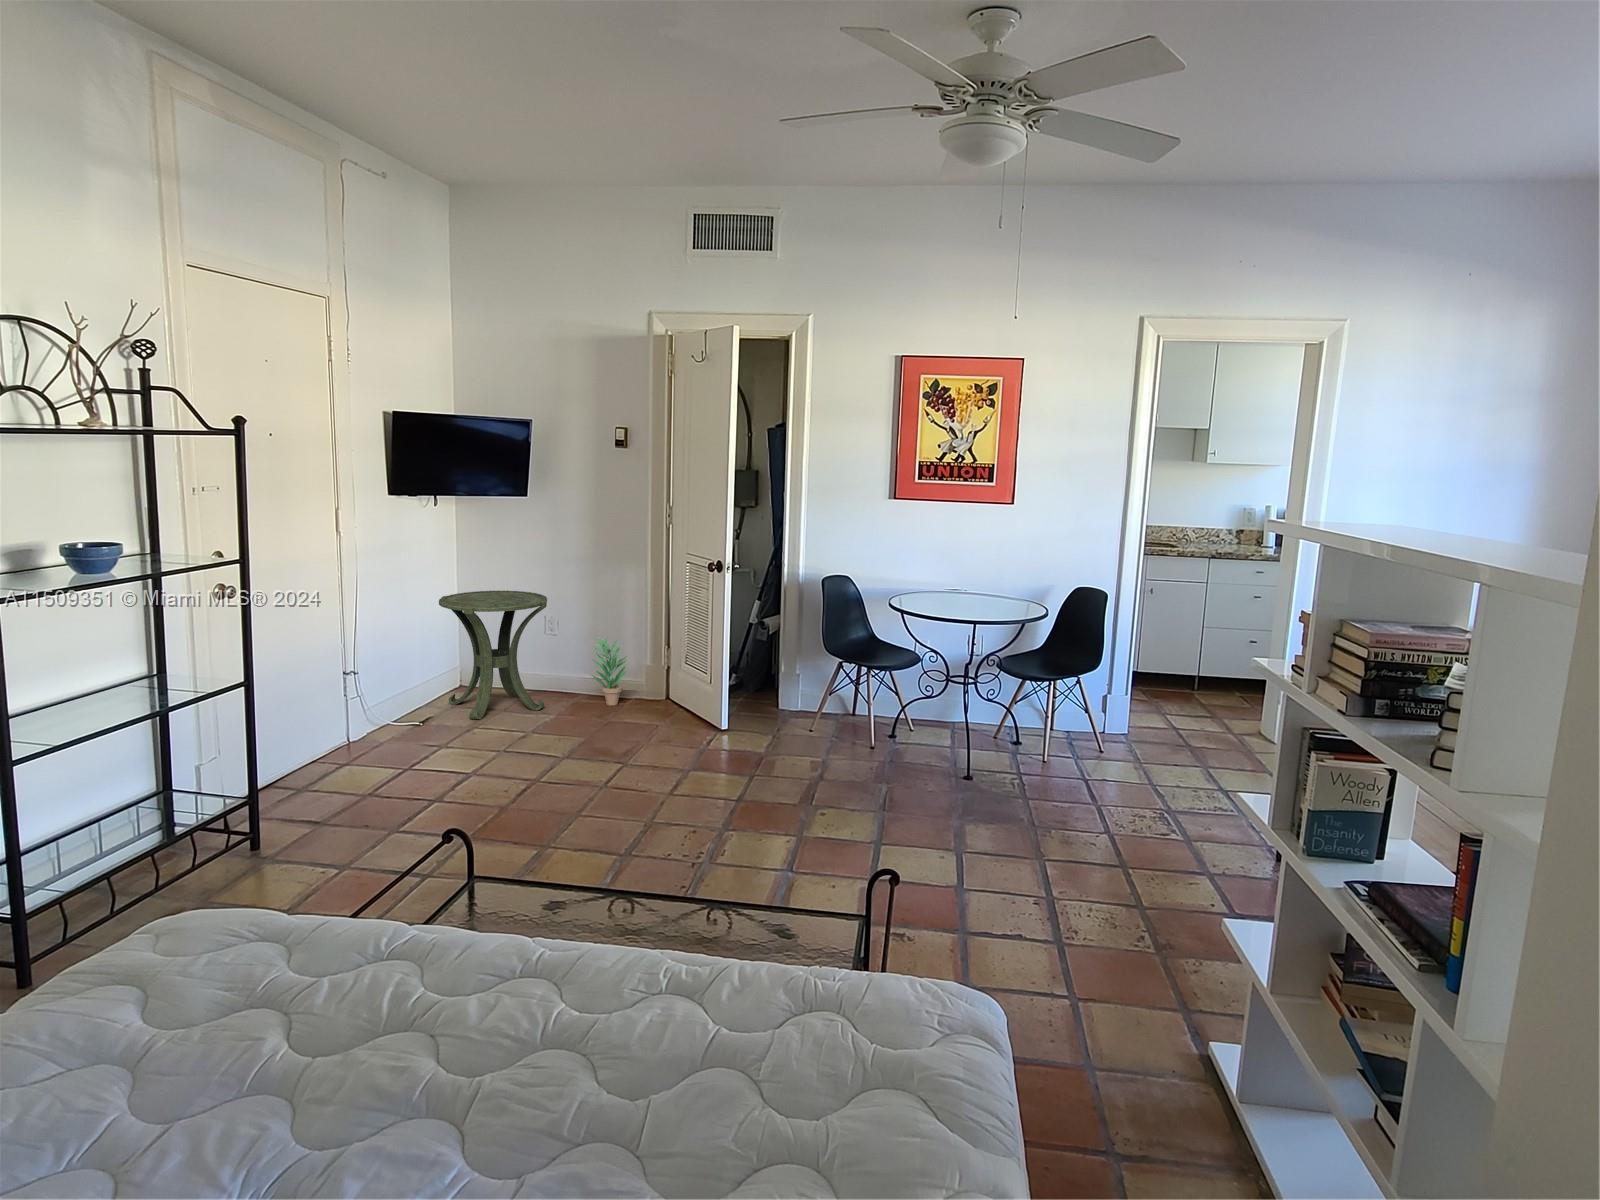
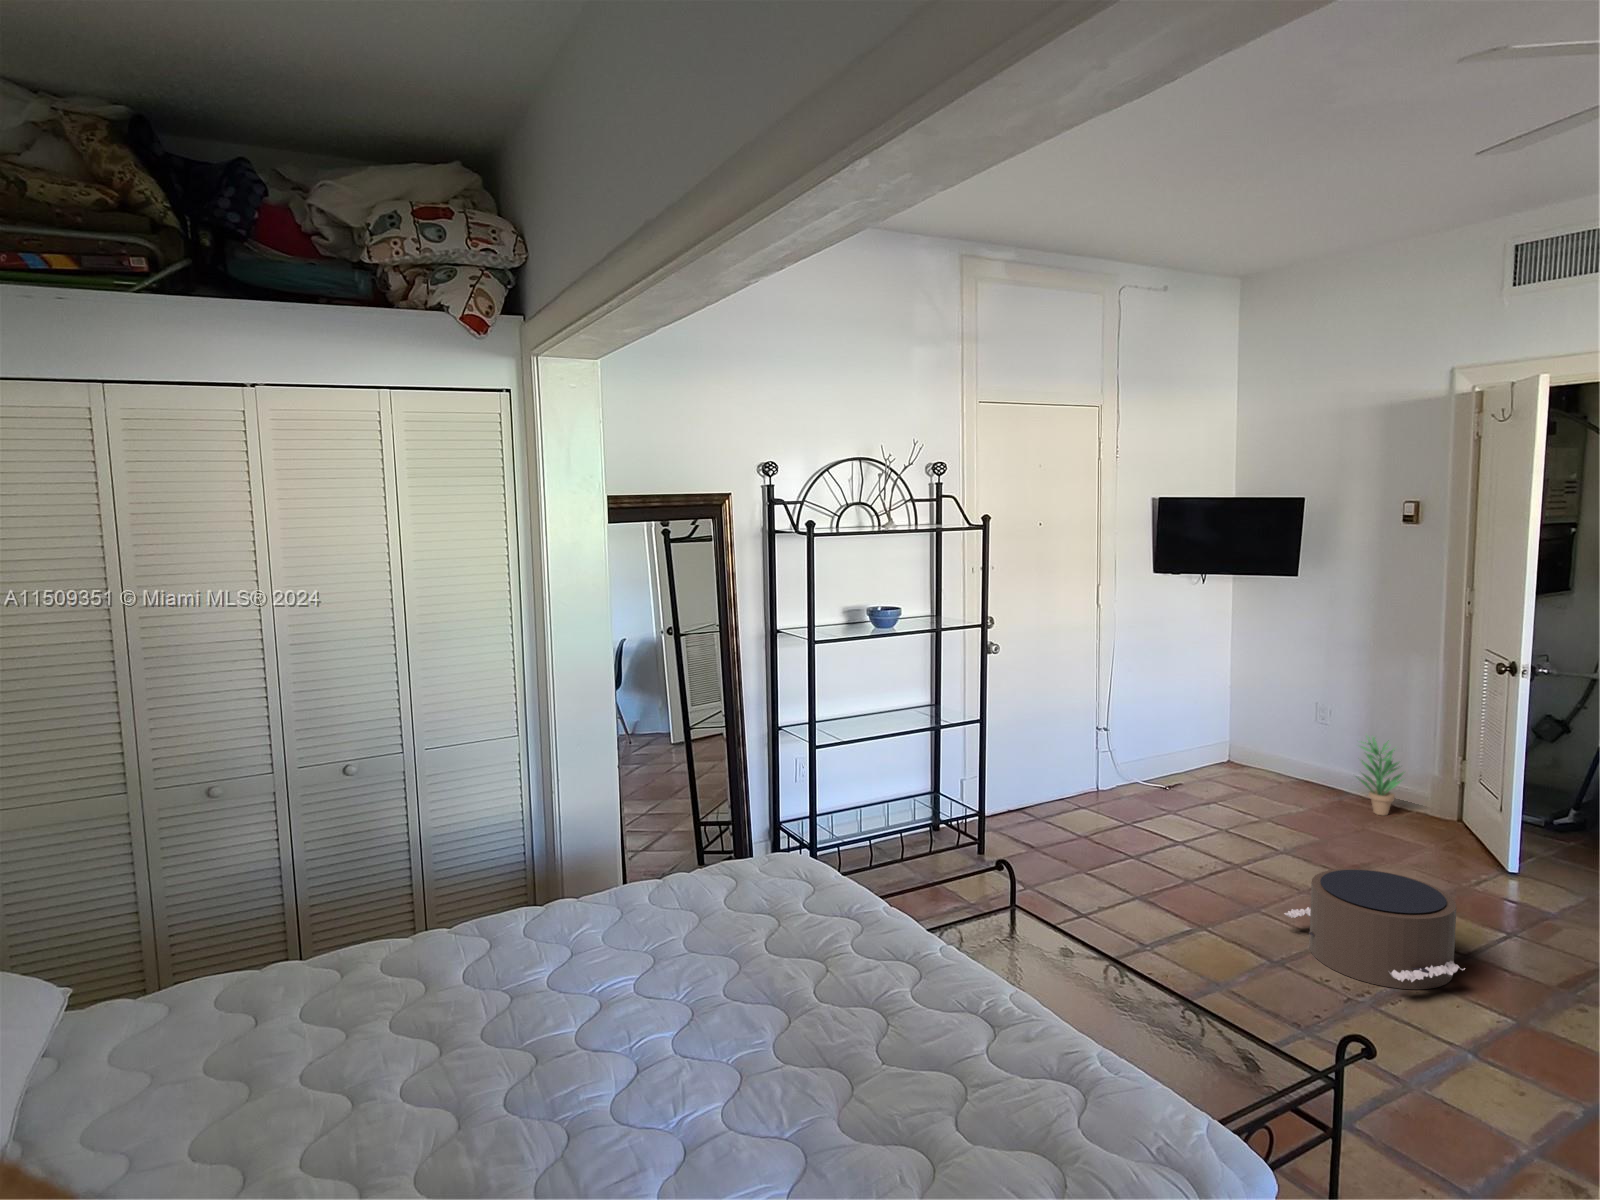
side table: present [439,590,547,719] -> none [1193,670,1309,802]
pouf: none [613,750,757,846] -> present [1284,869,1465,989]

